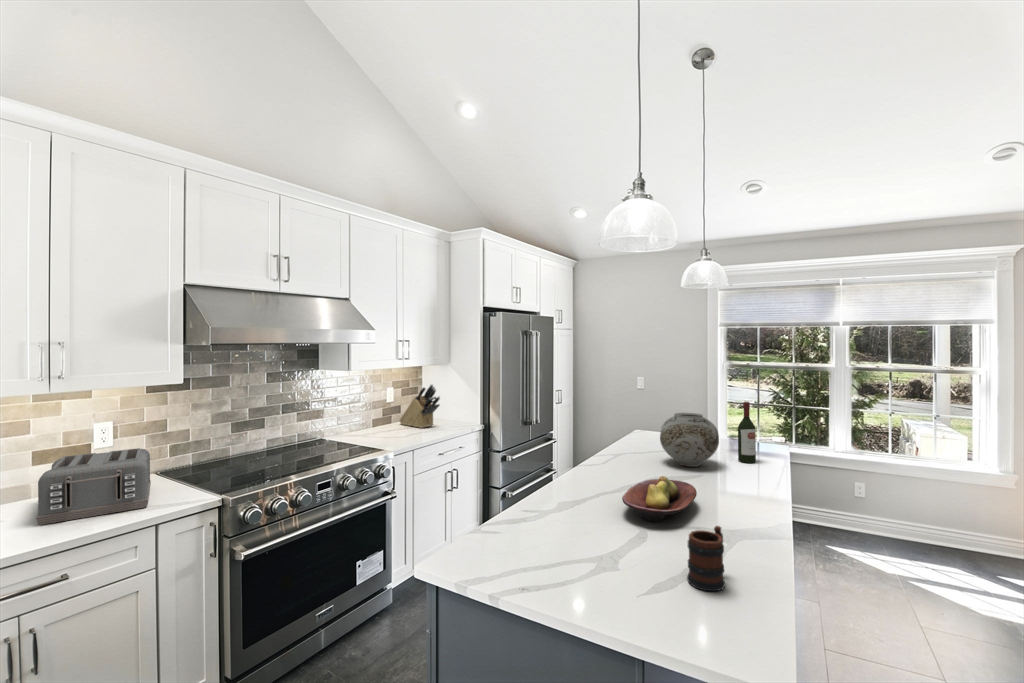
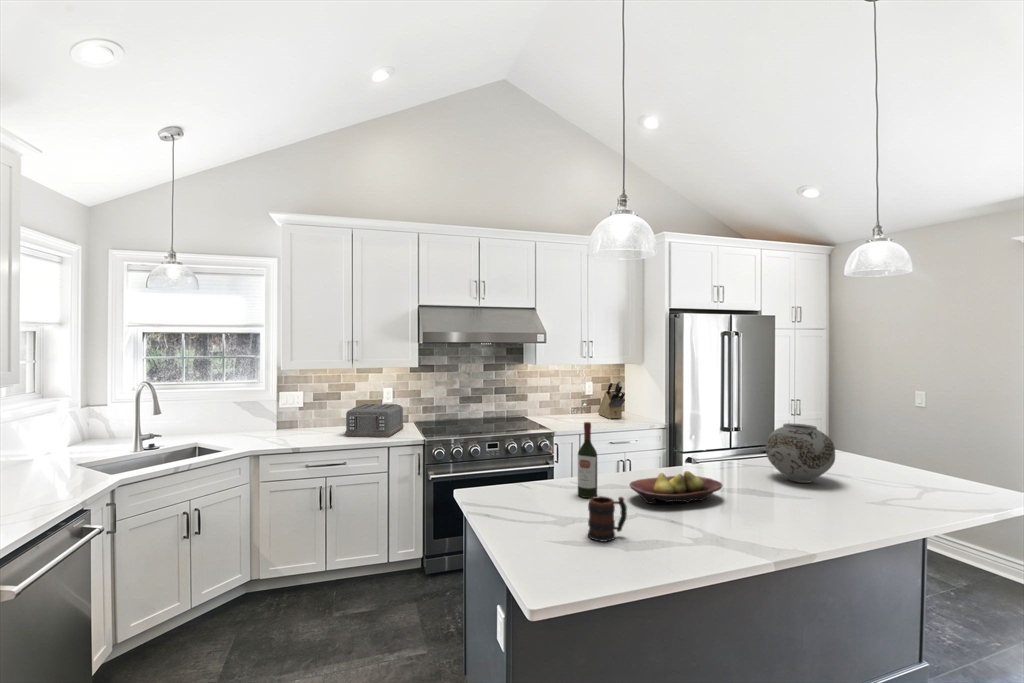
wine bottle: present [738,402,756,463] -> present [578,422,597,498]

